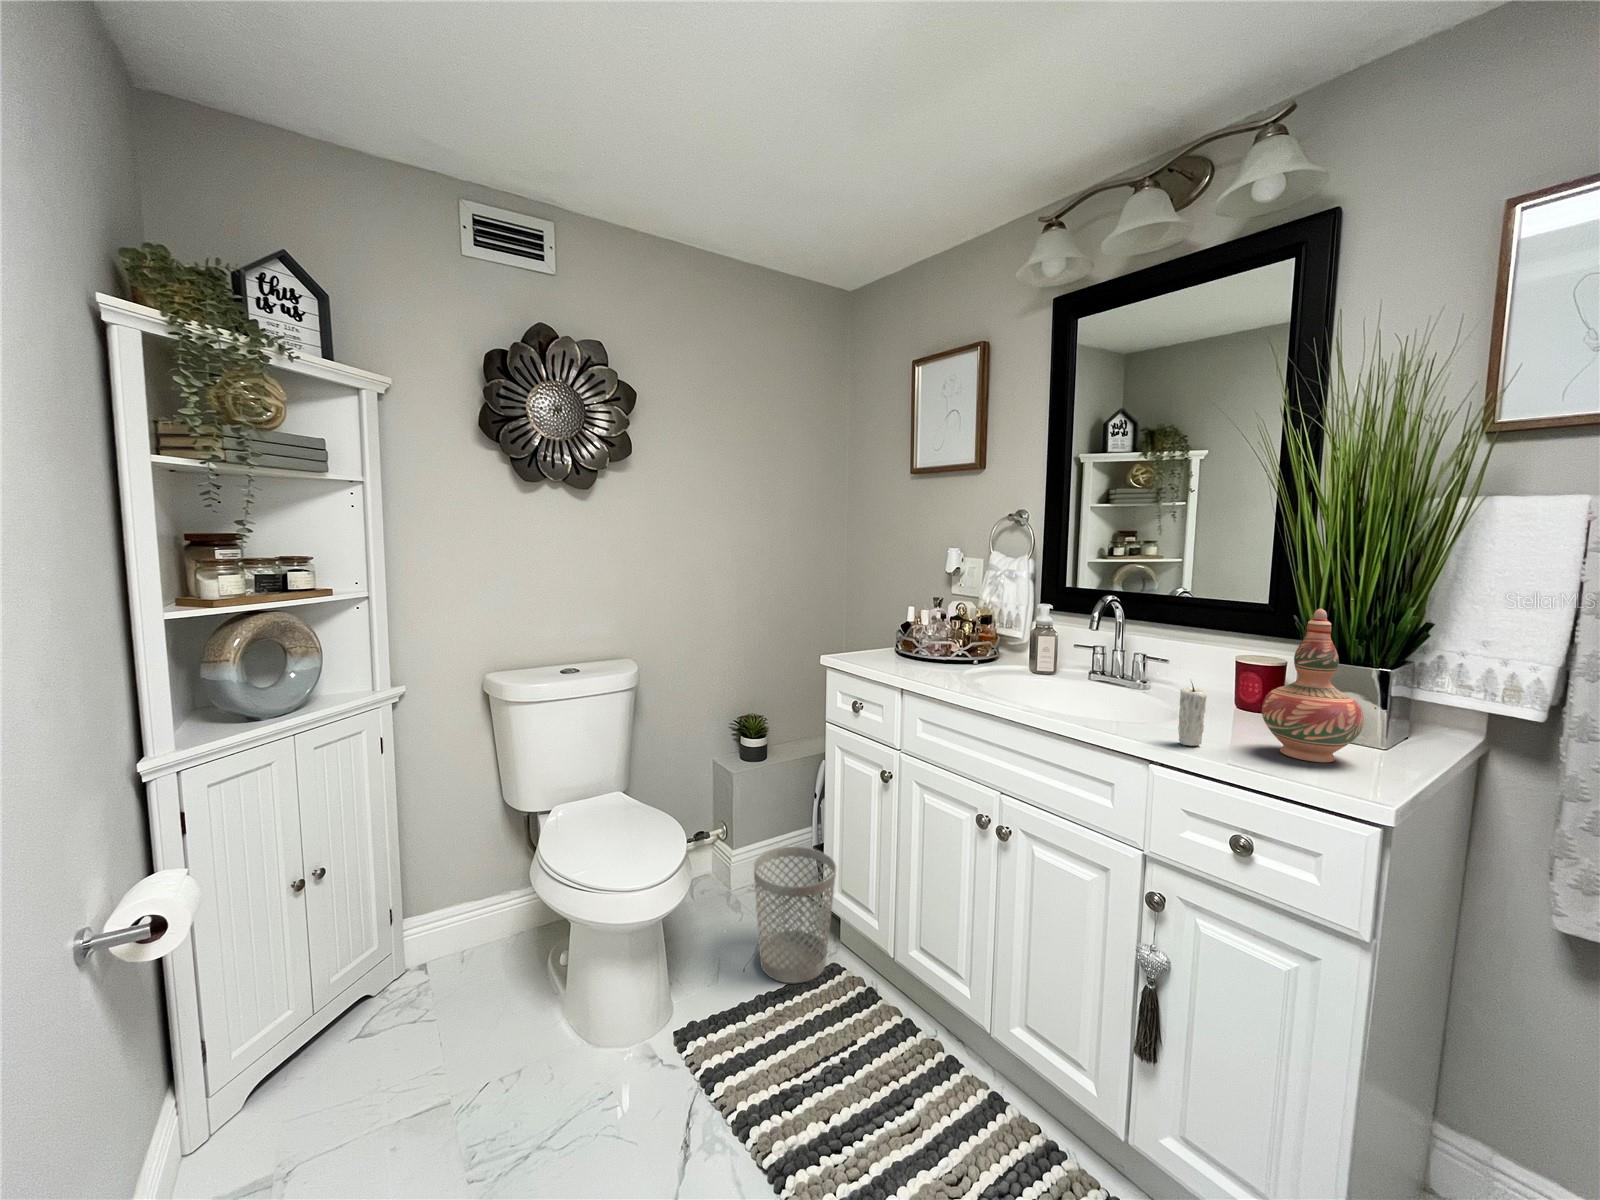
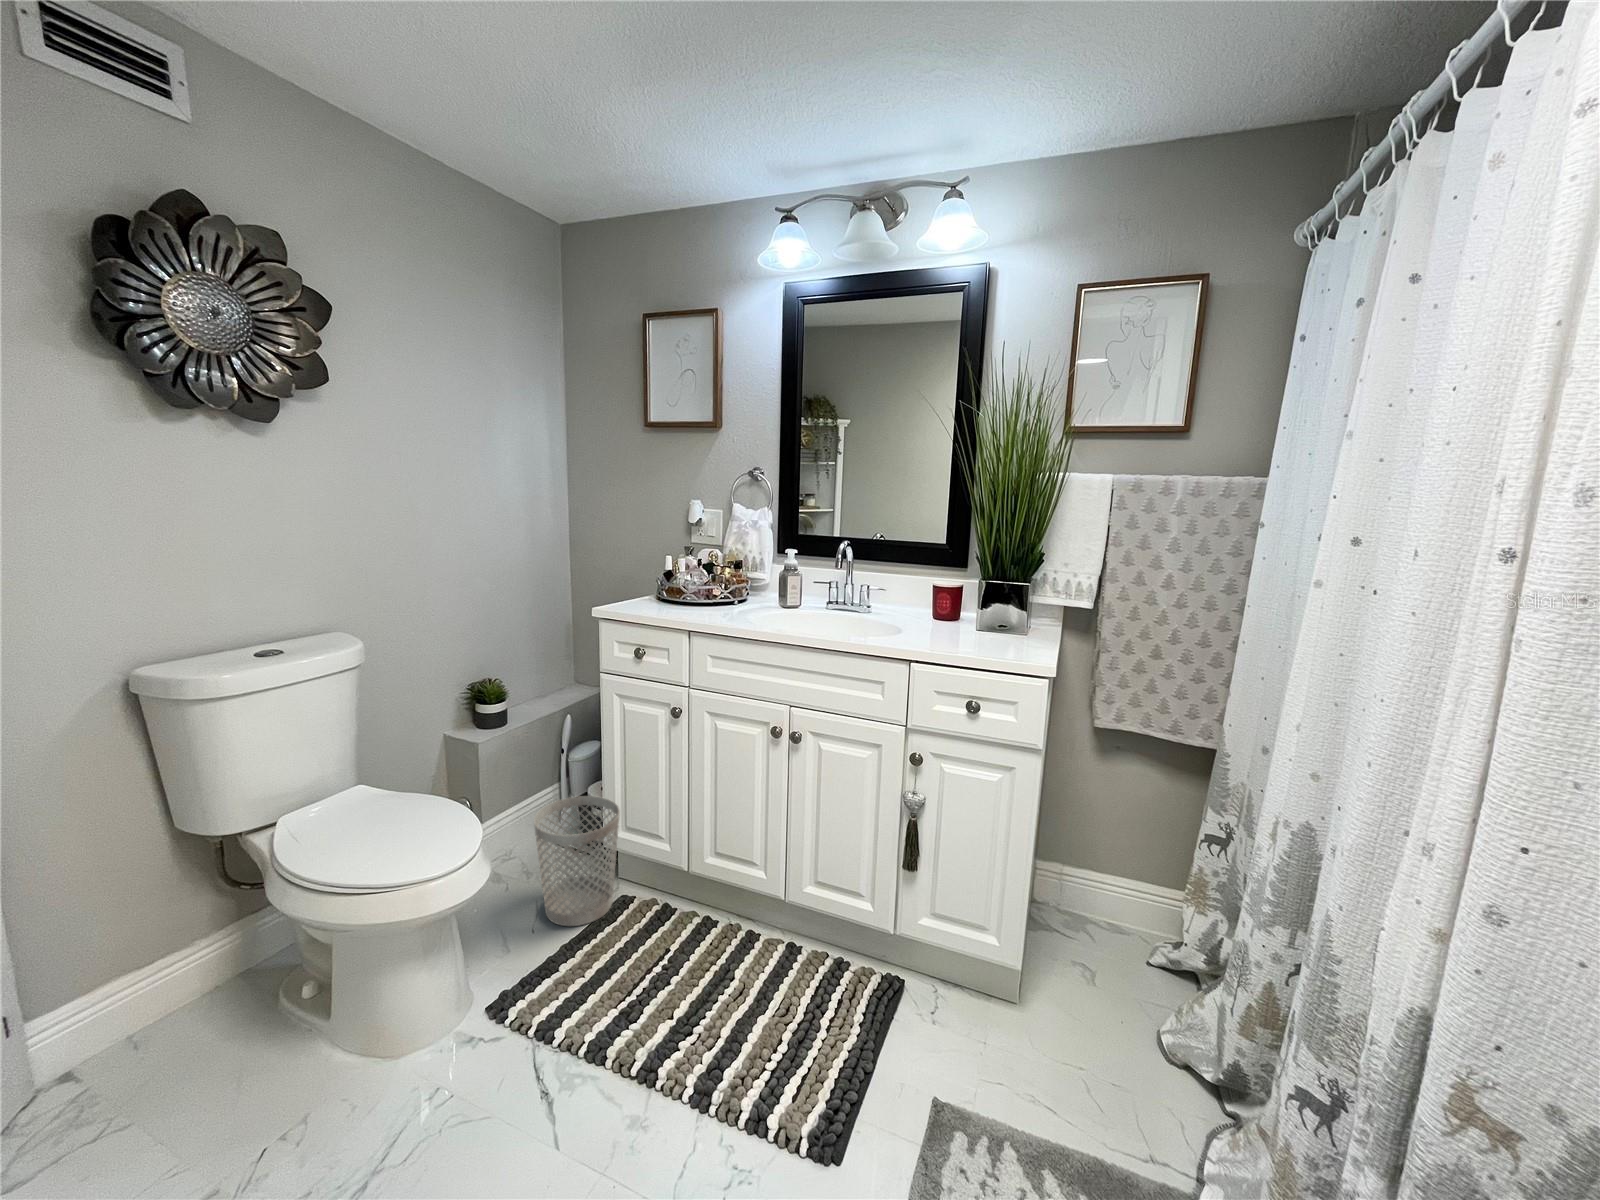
decorative vase: present [1262,608,1363,762] -> none [973,546,1030,647]
candle: present [1178,683,1207,746] -> none [927,599,946,647]

